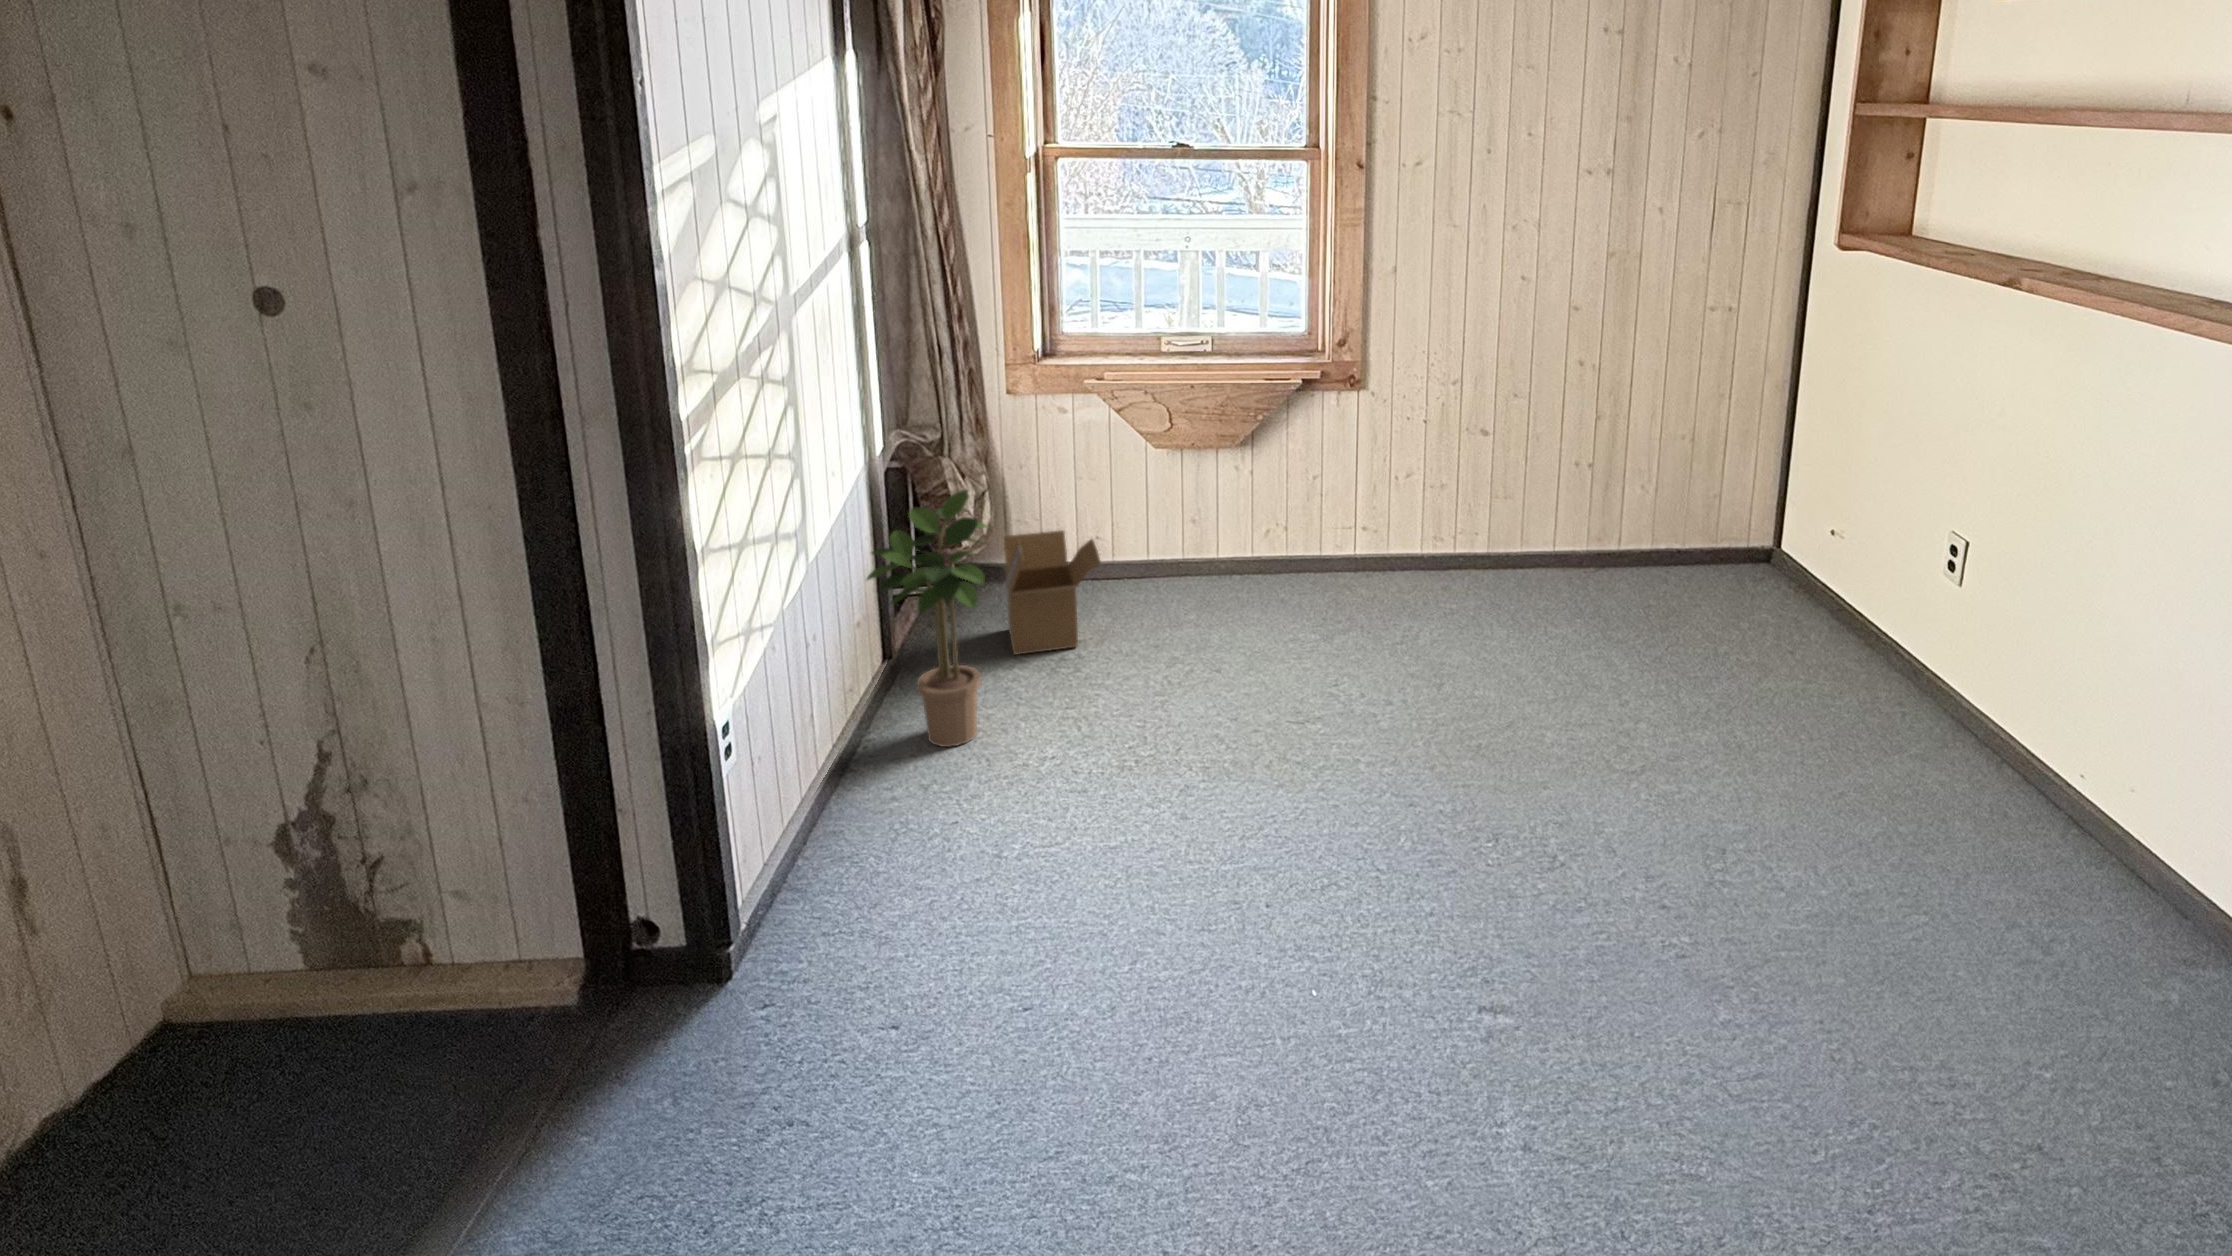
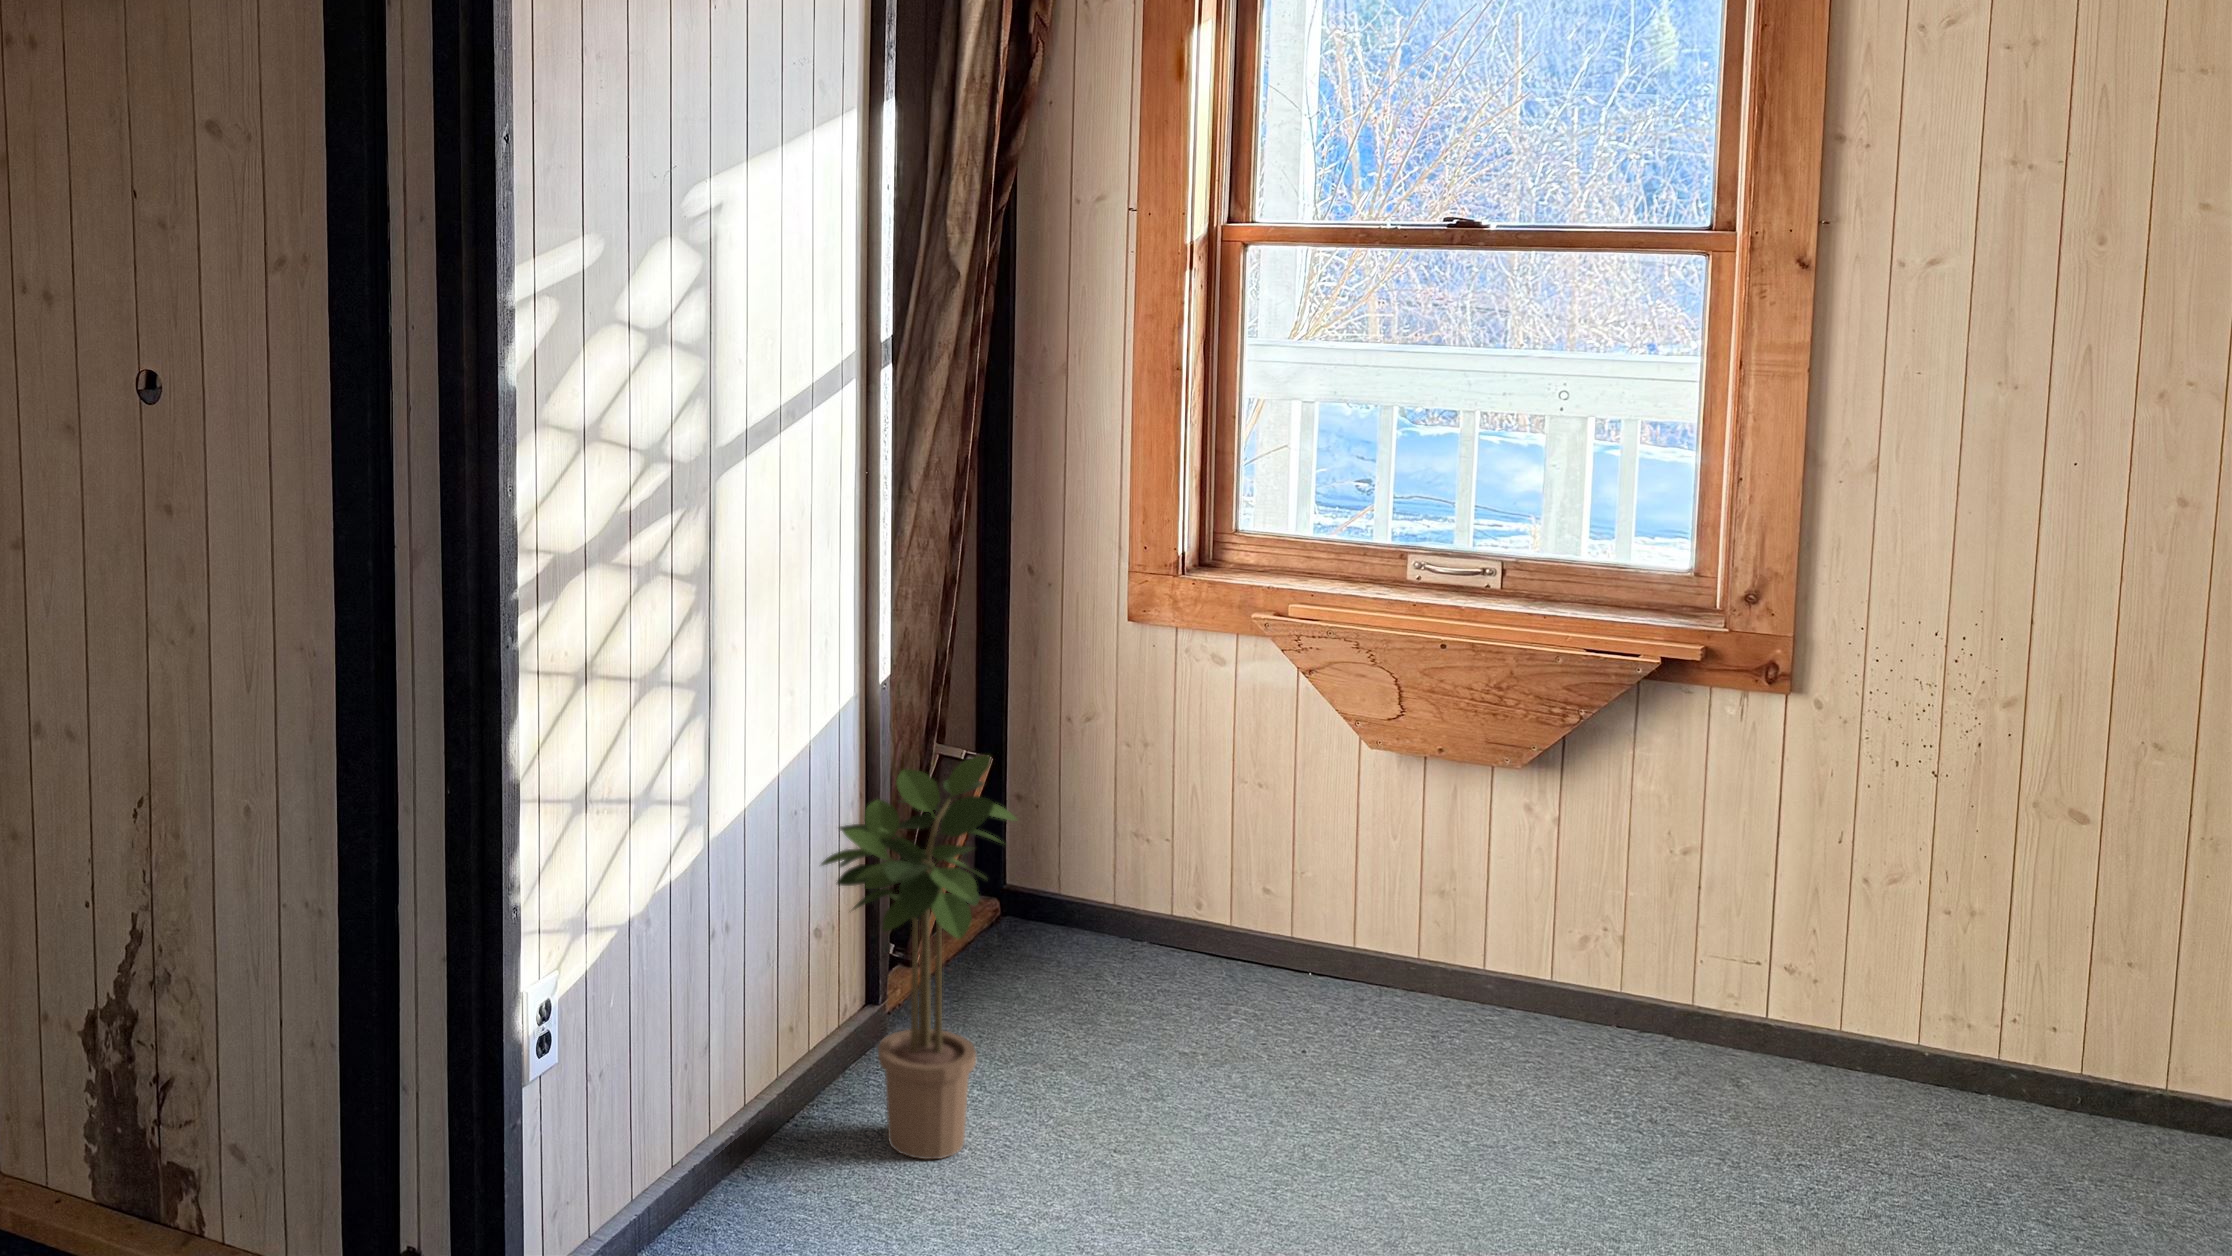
cardboard box: present [1004,530,1101,655] -> none [1068,851,1233,1060]

